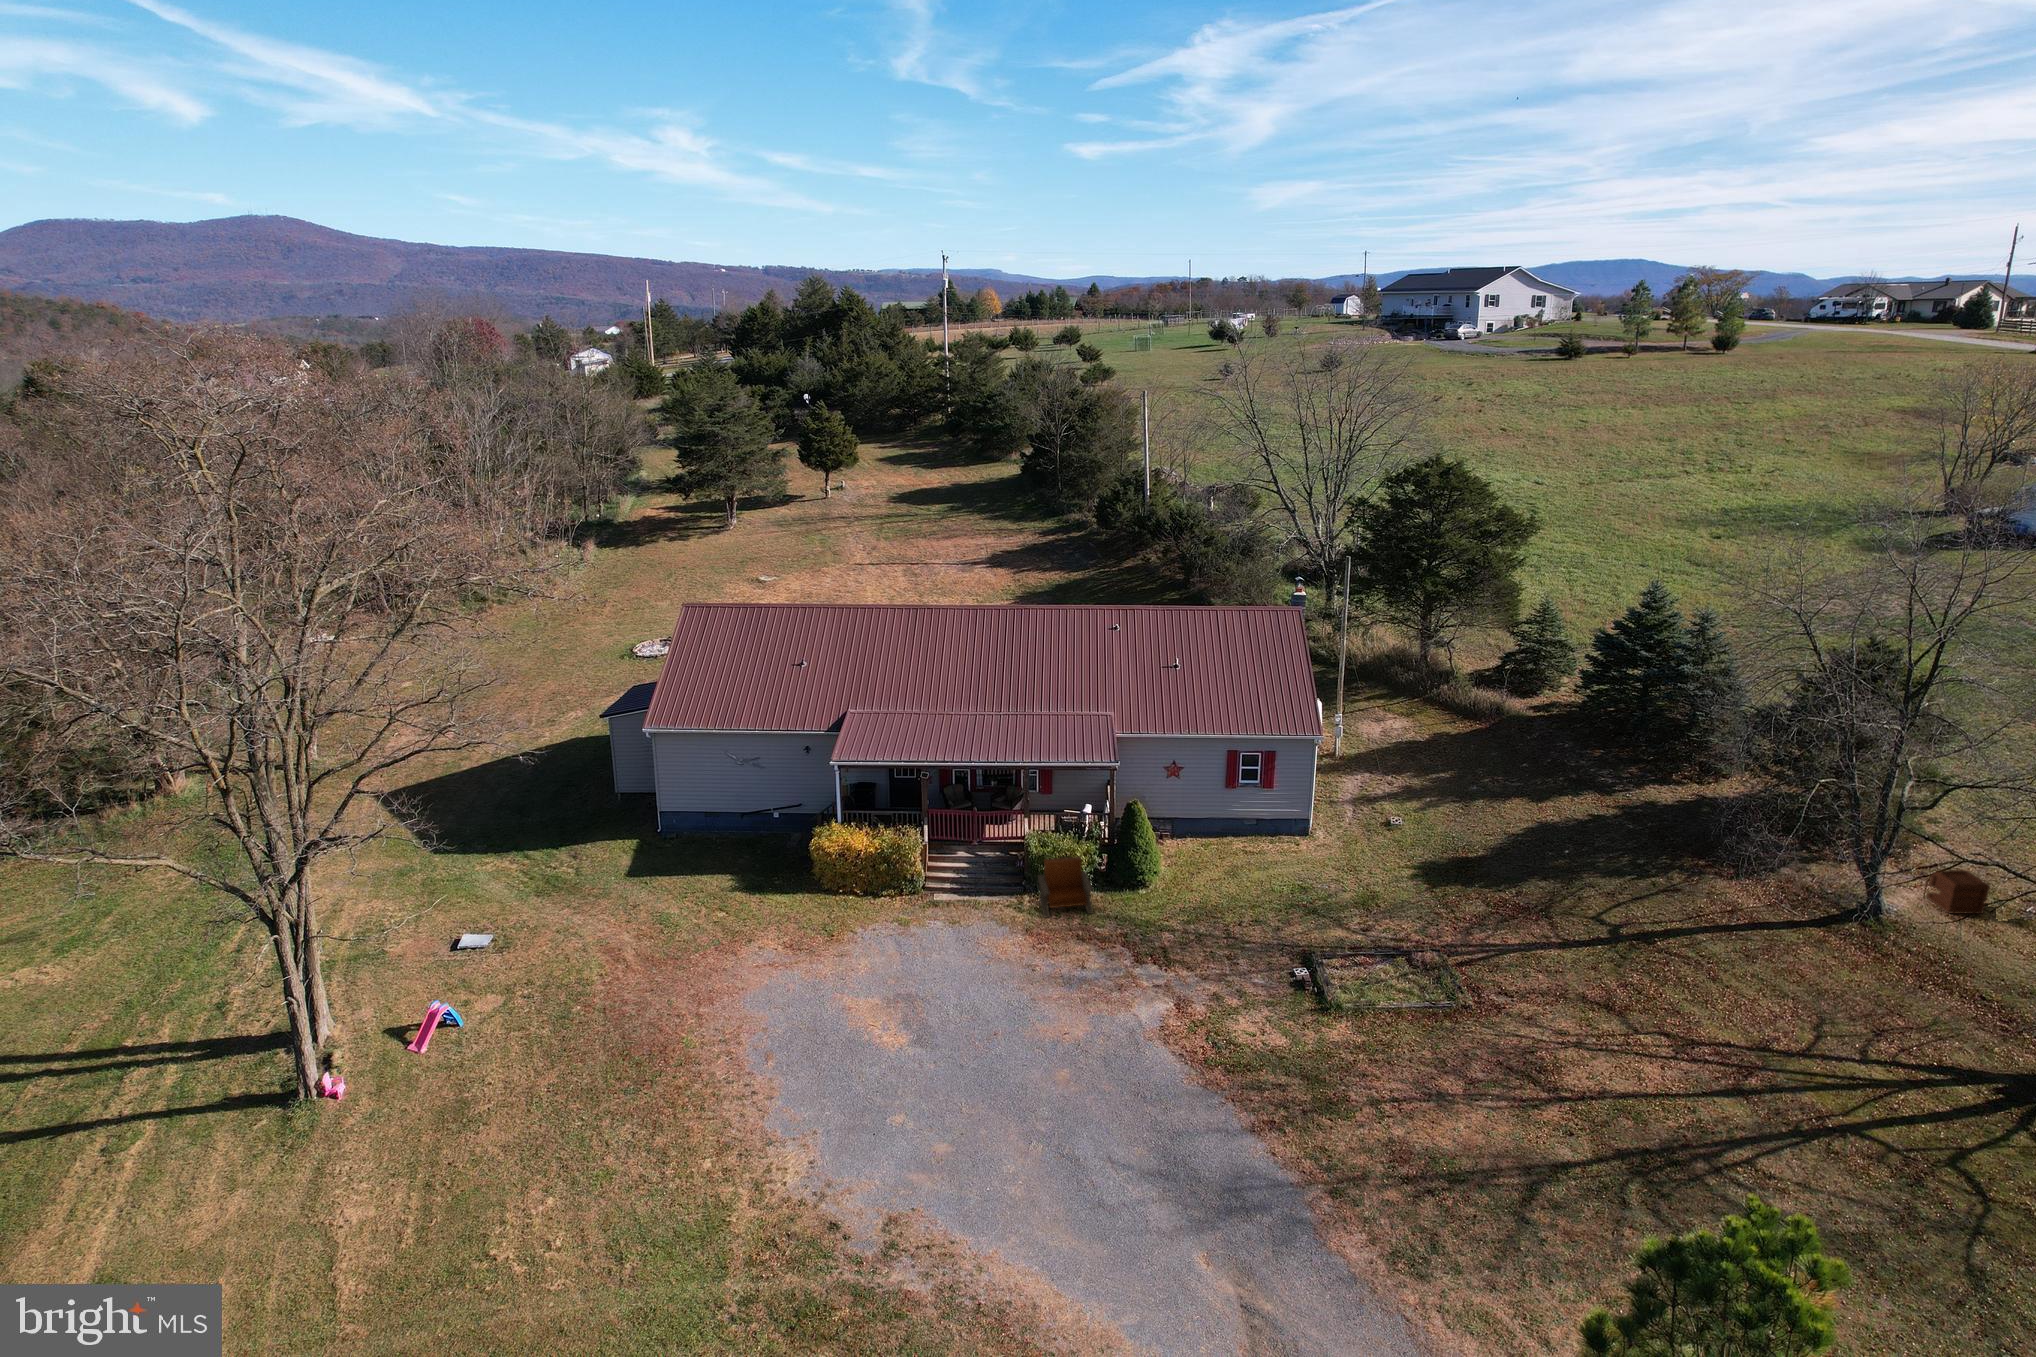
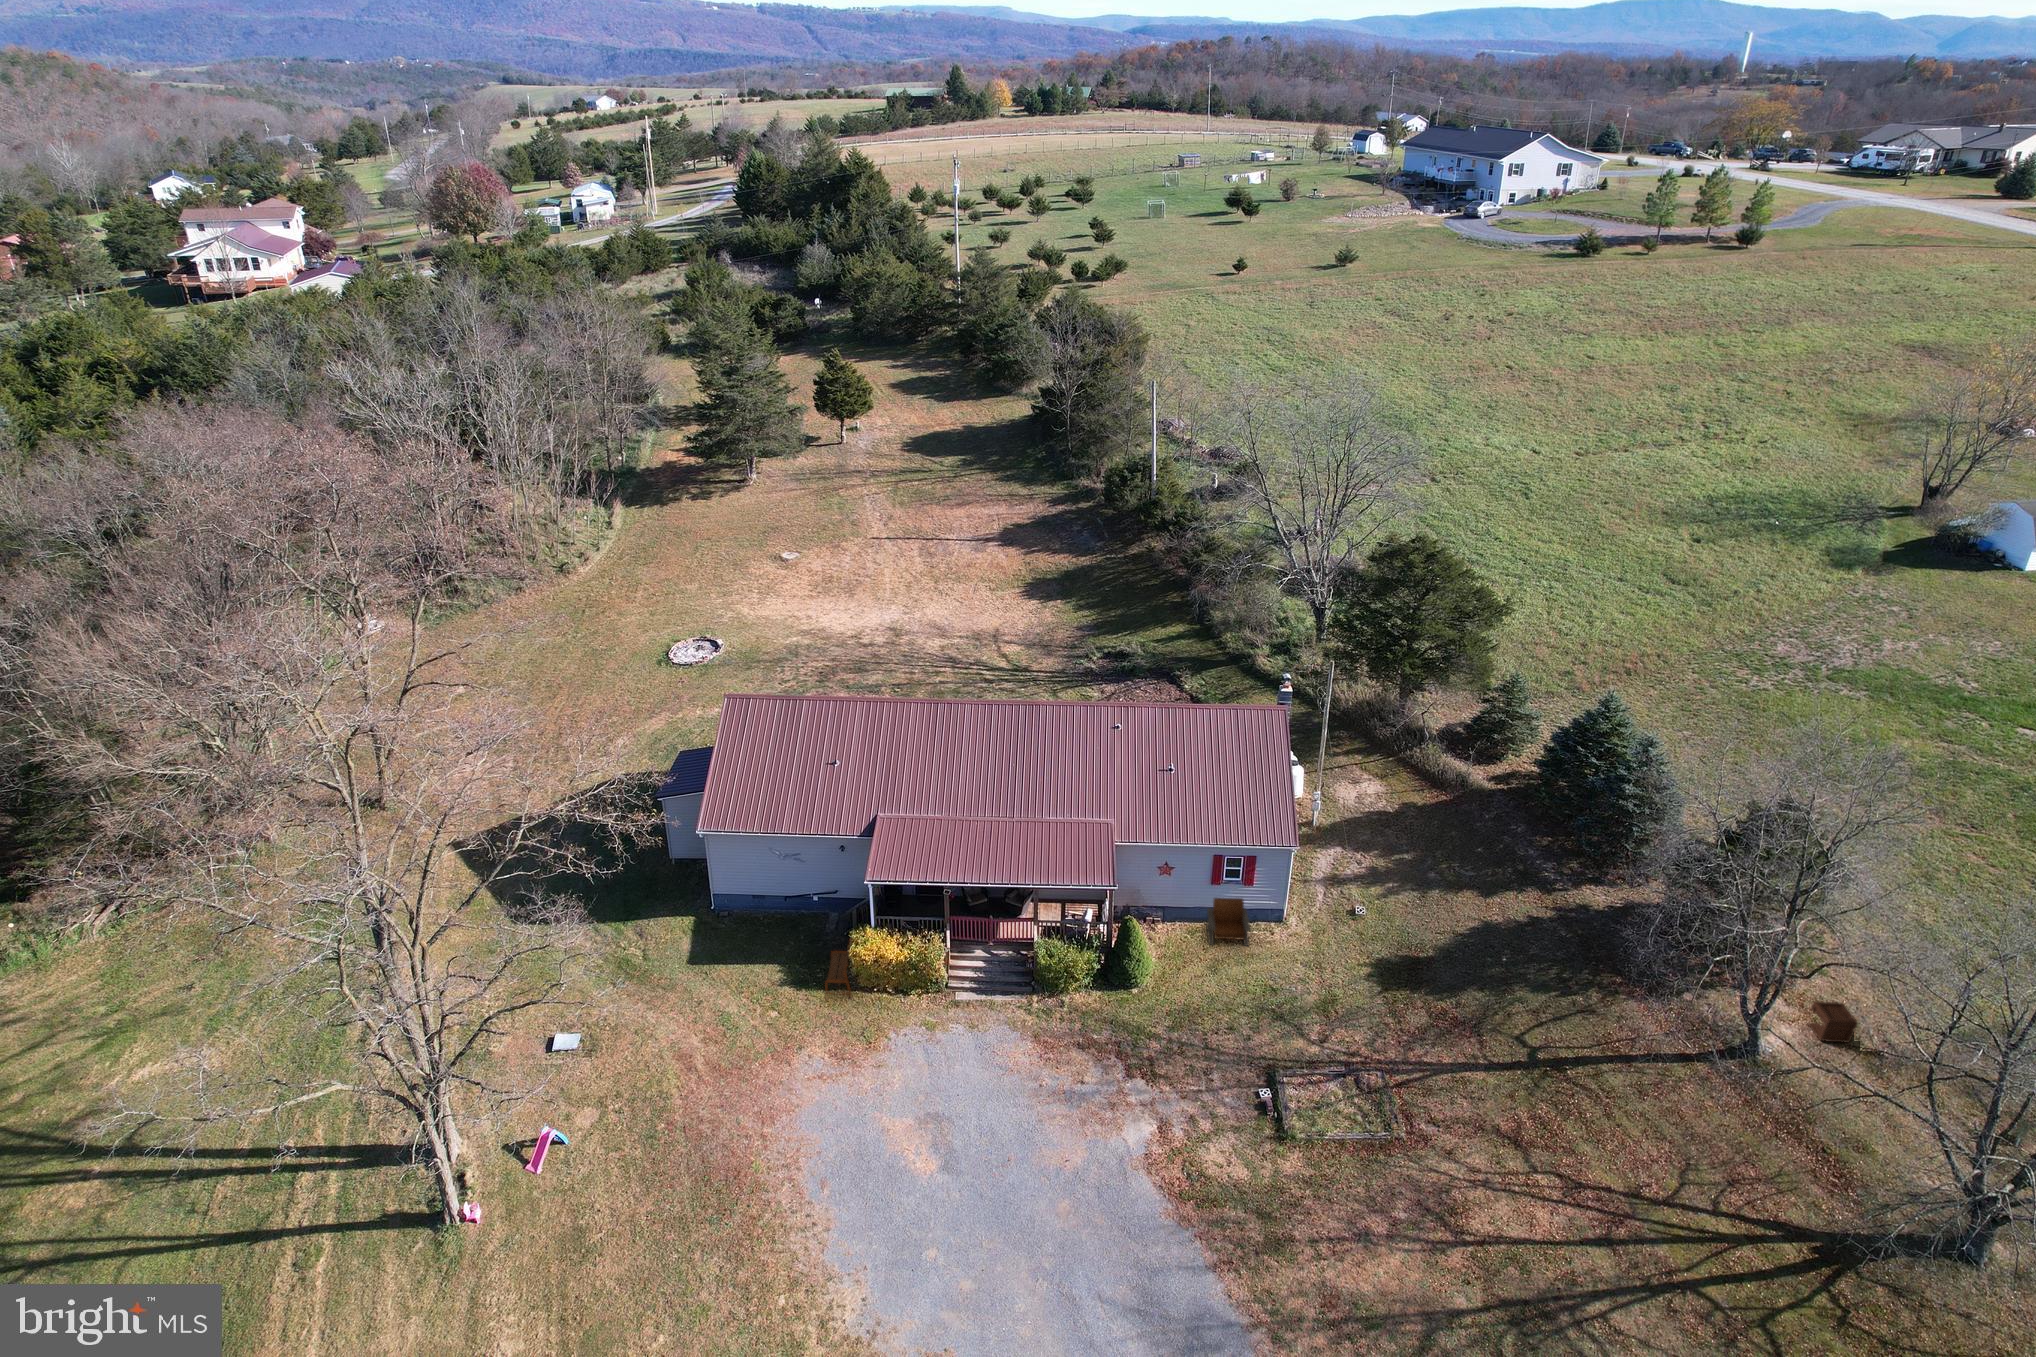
bench: none [784,839,822,905] -> present [825,940,852,999]
lounge chair: present [1038,856,1093,917] -> present [1206,898,1250,946]

